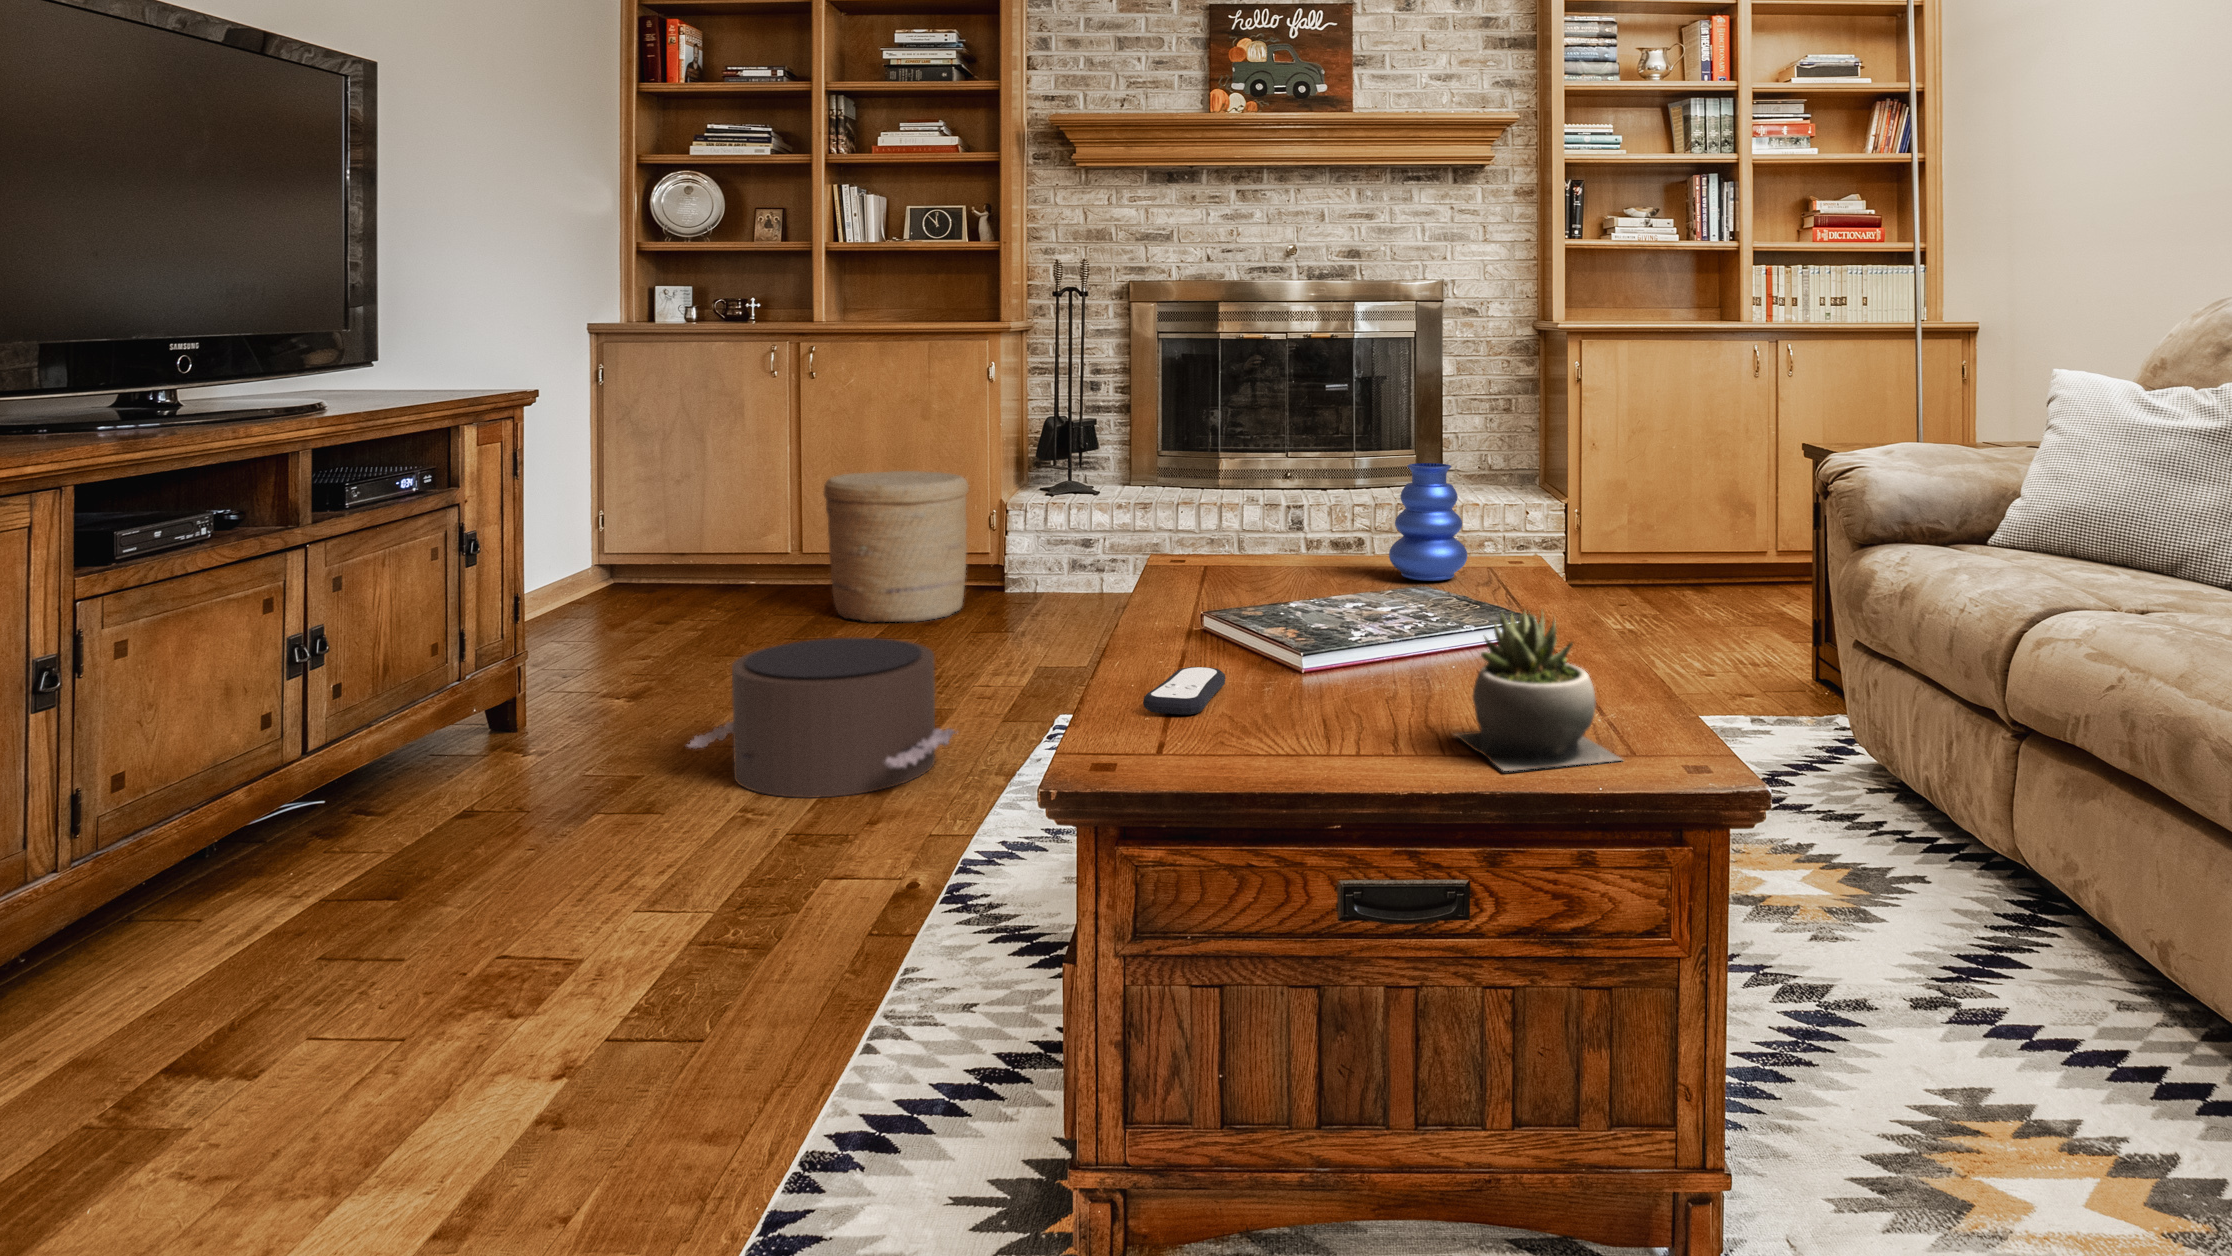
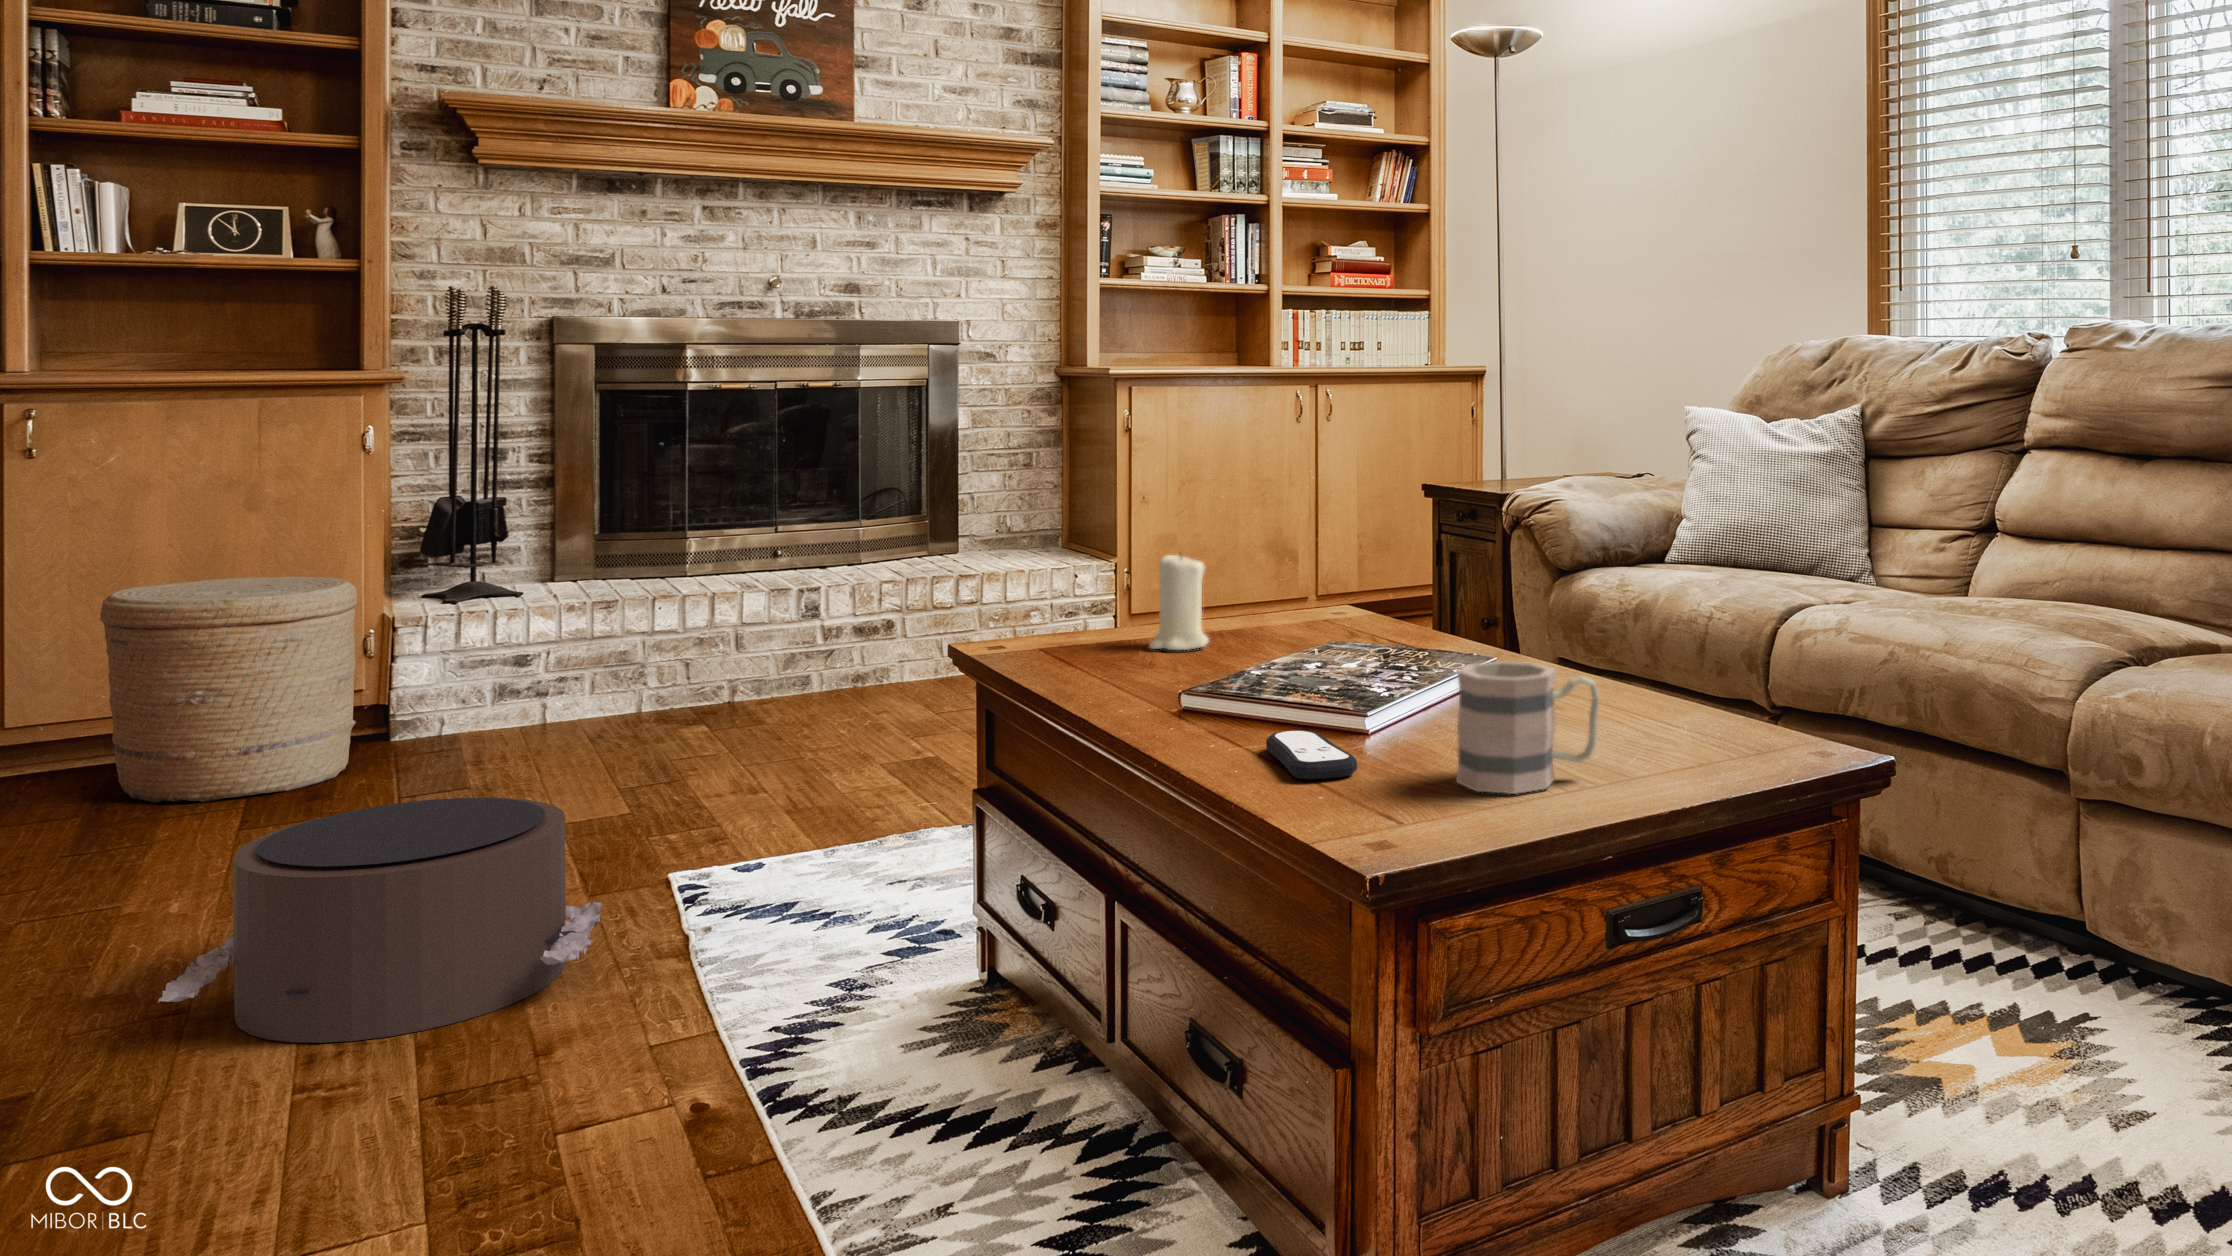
vase: present [1389,463,1467,581] -> none [1244,509,1325,633]
candle: none [1286,496,1342,586] -> present [1150,555,1209,650]
succulent plant: present [1454,611,1622,771] -> none [1616,621,1779,773]
mug: none [1253,625,1389,757] -> present [1456,661,1600,794]

